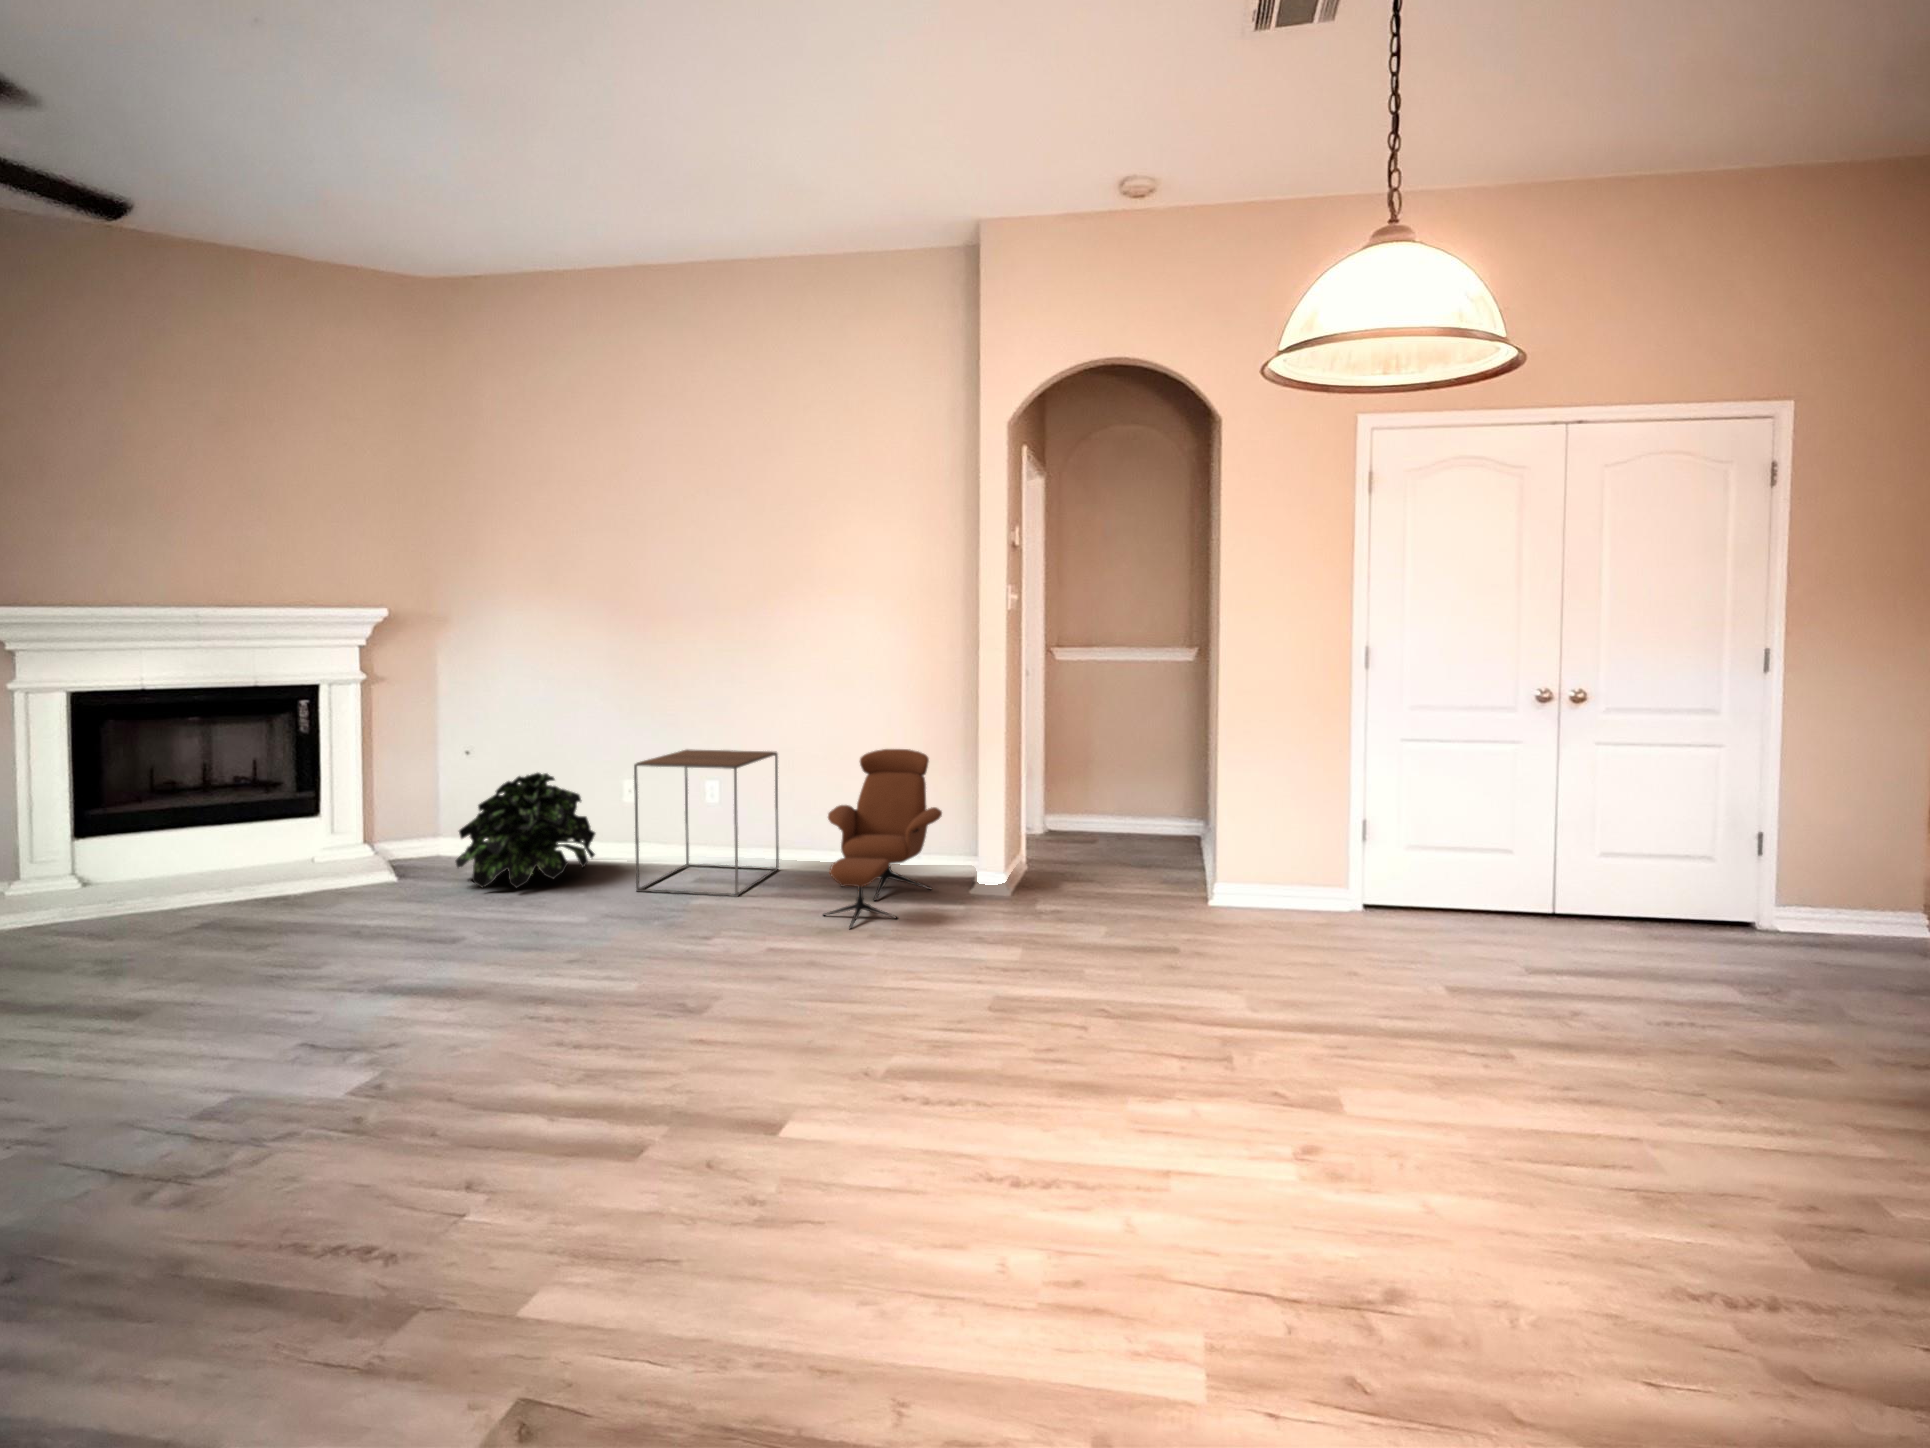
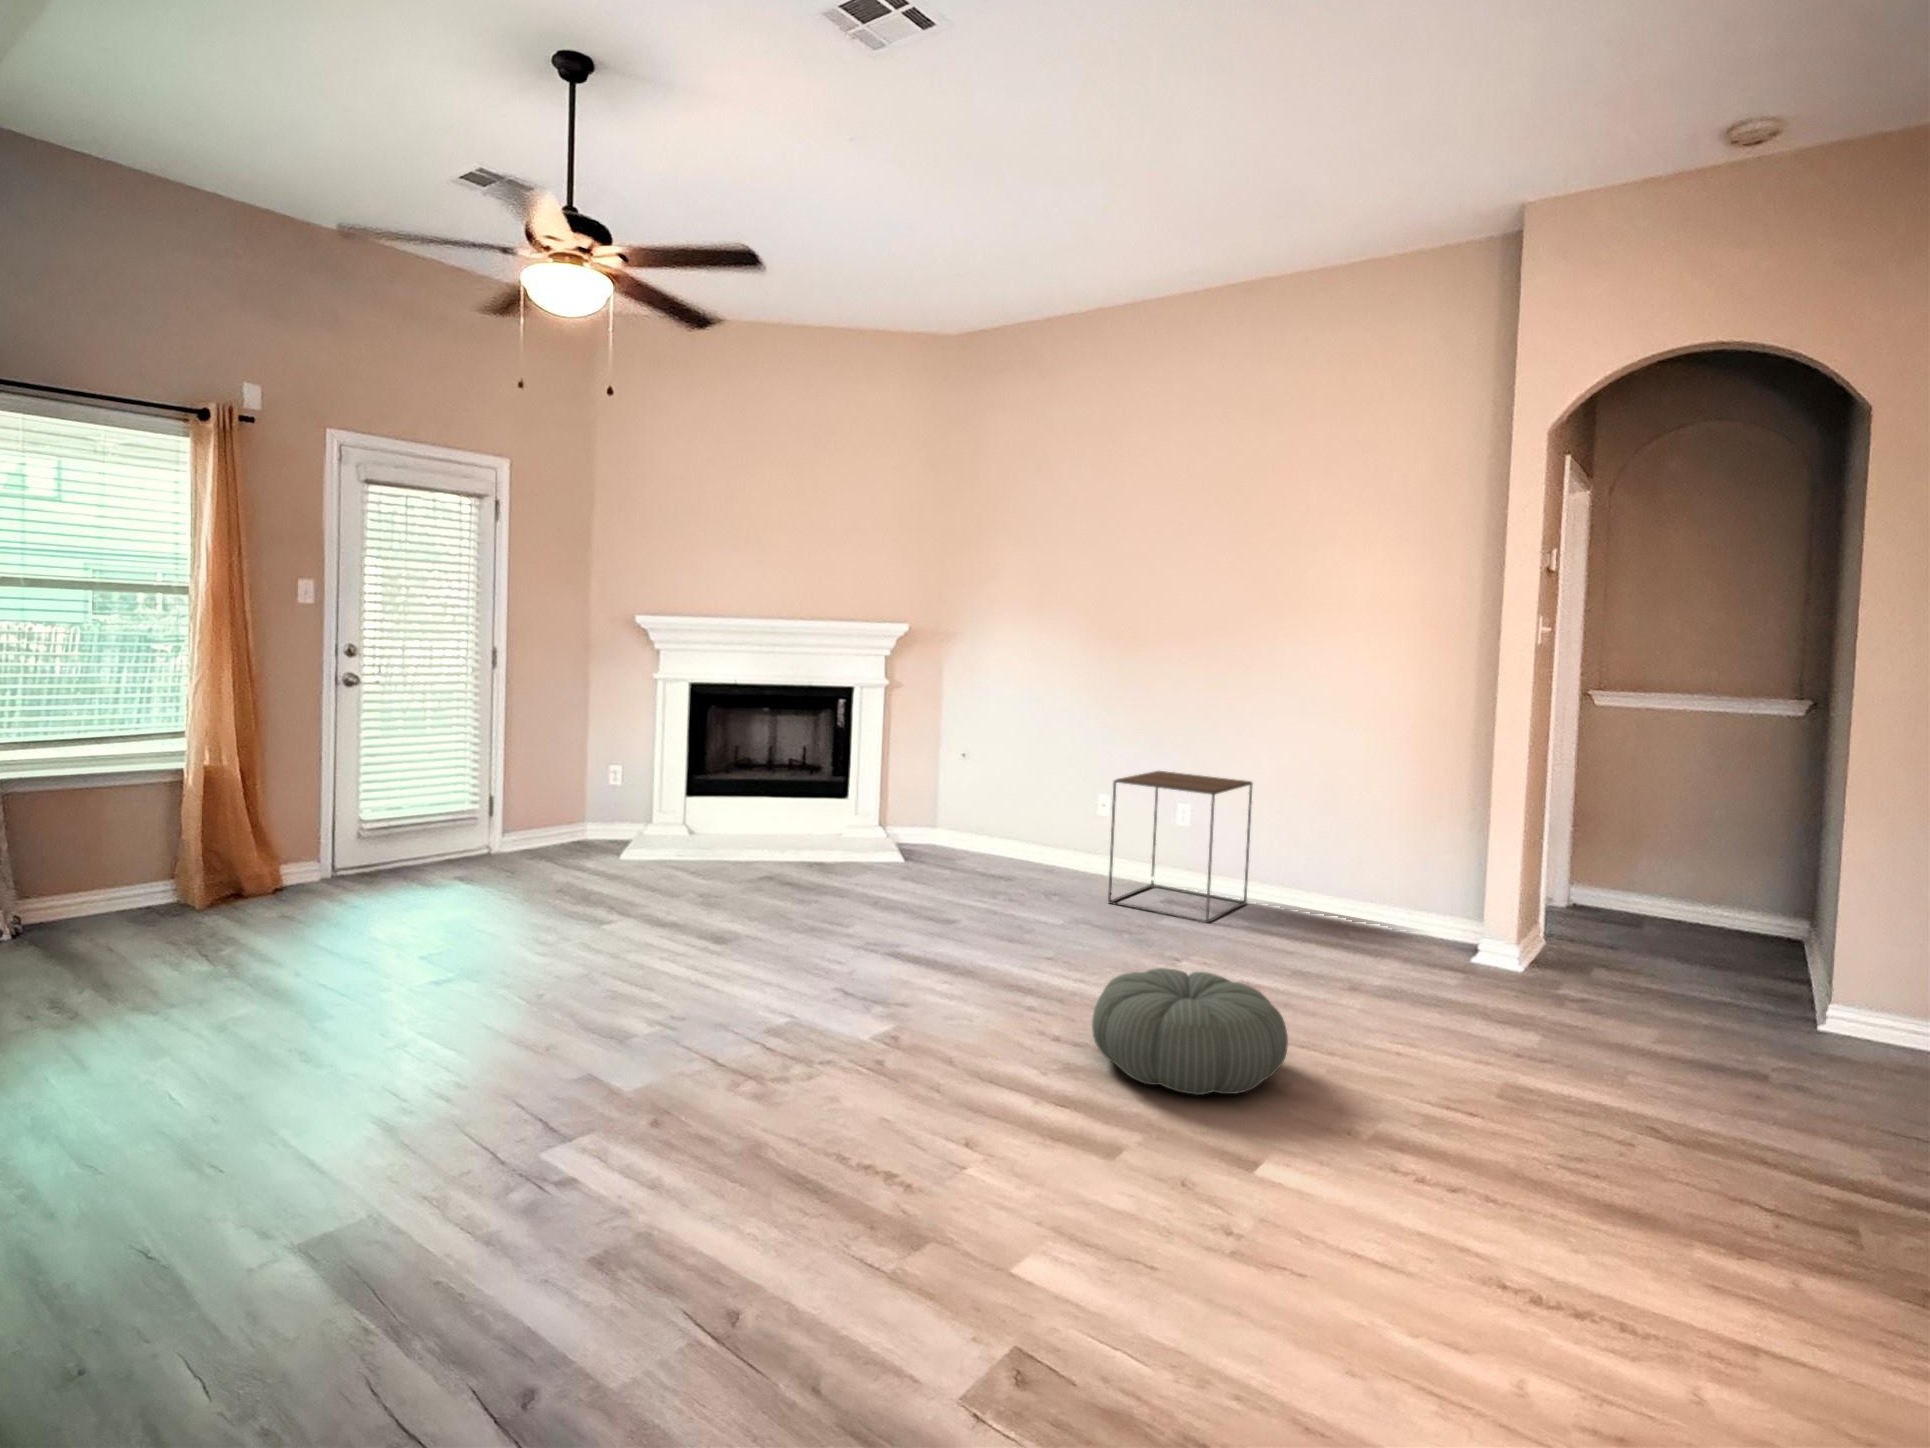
lounge chair: present [823,749,942,928] -> none [1300,790,1442,975]
potted plant: present [456,773,595,888] -> none [951,779,1068,884]
pouf: none [574,960,789,1103] -> present [1092,968,1288,1095]

